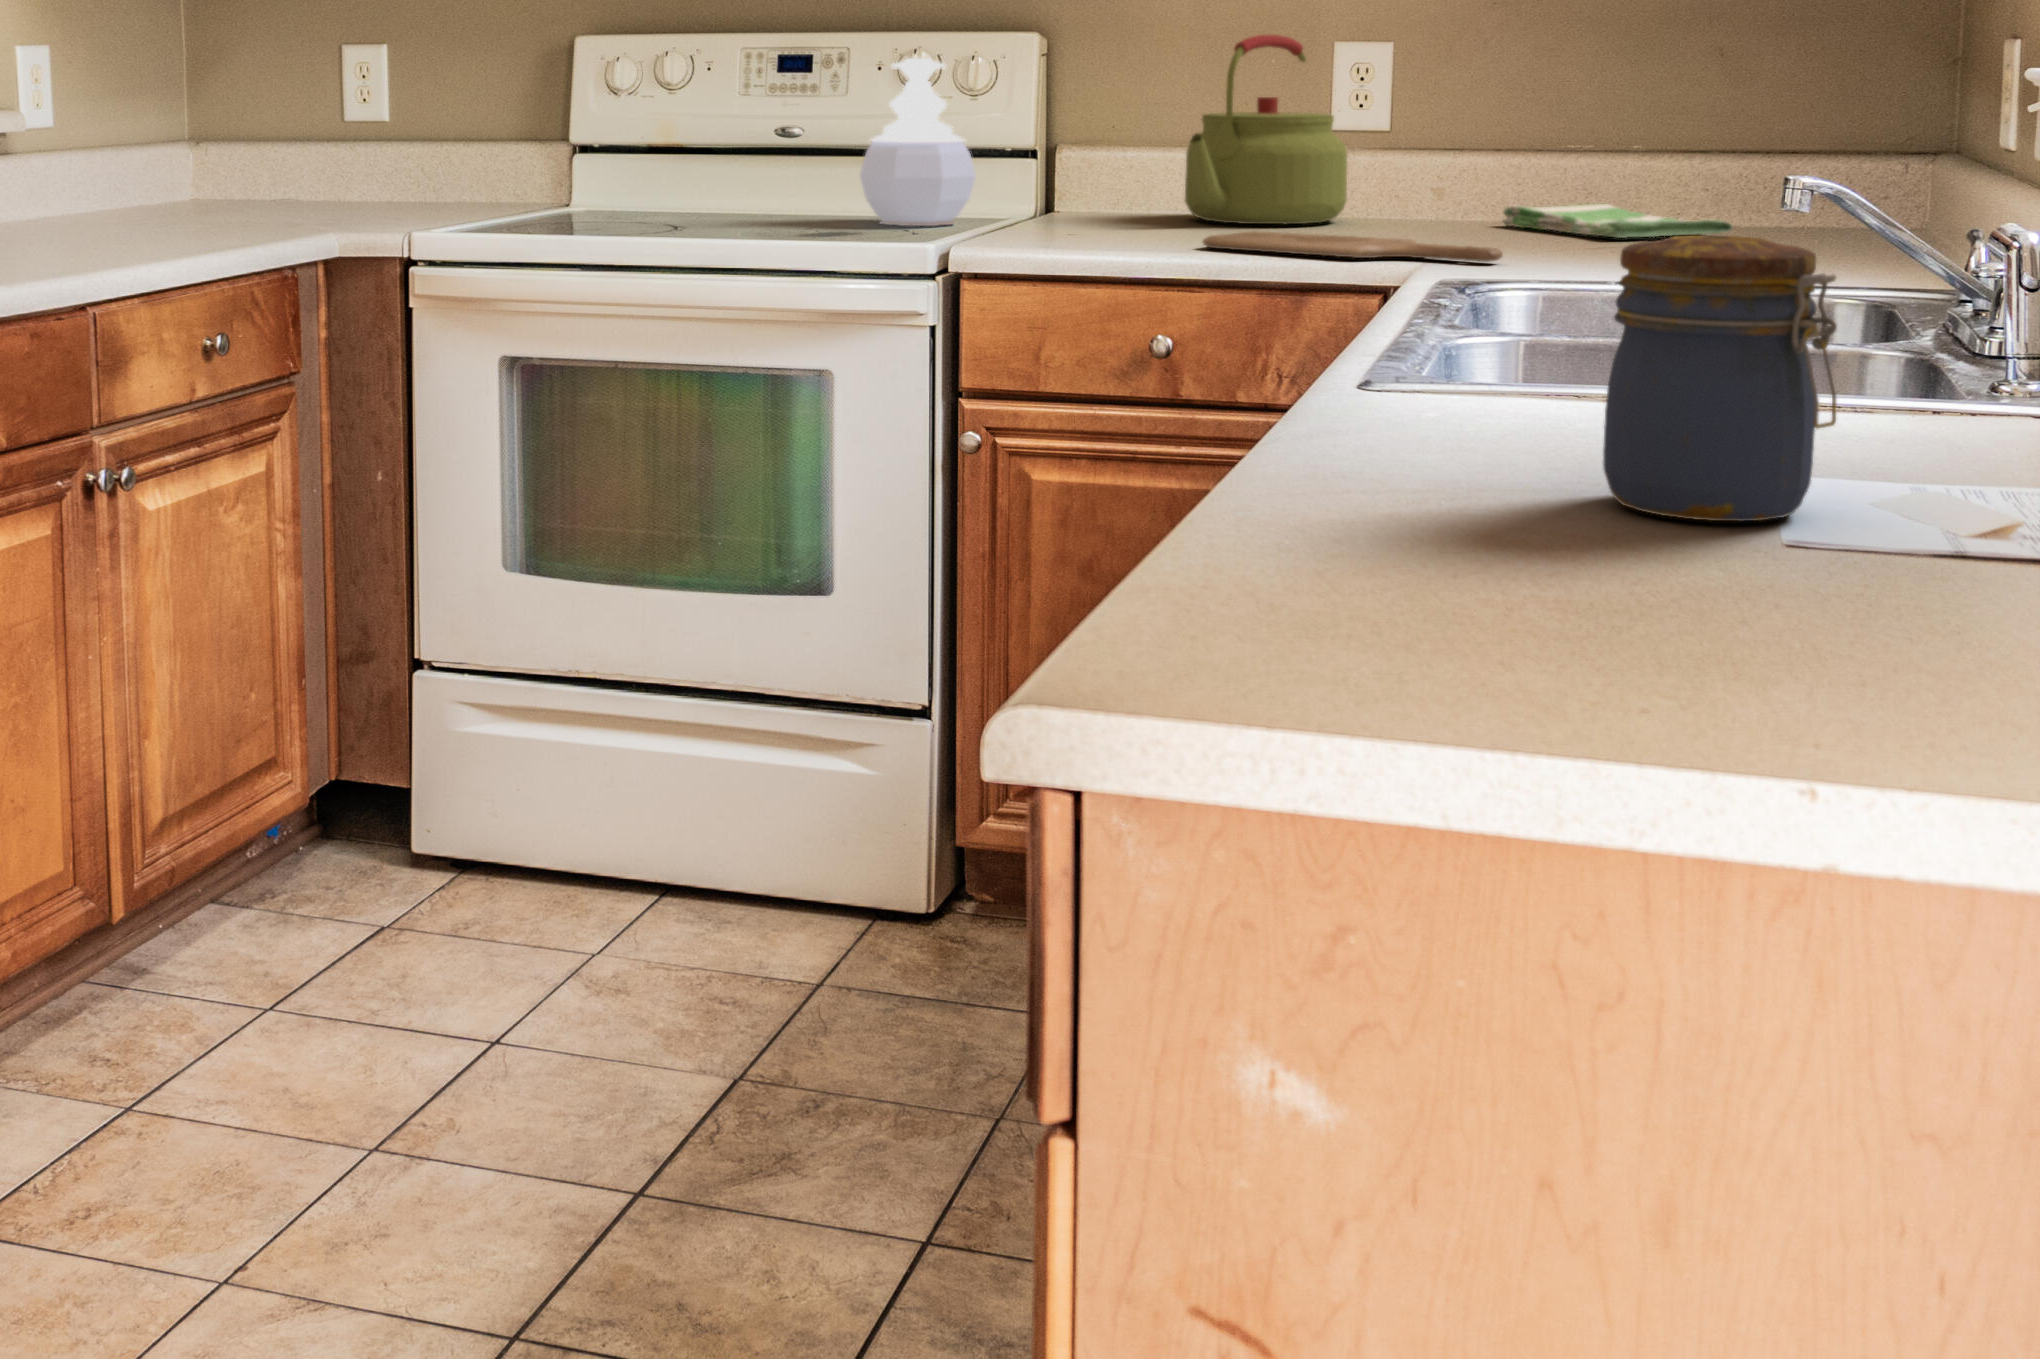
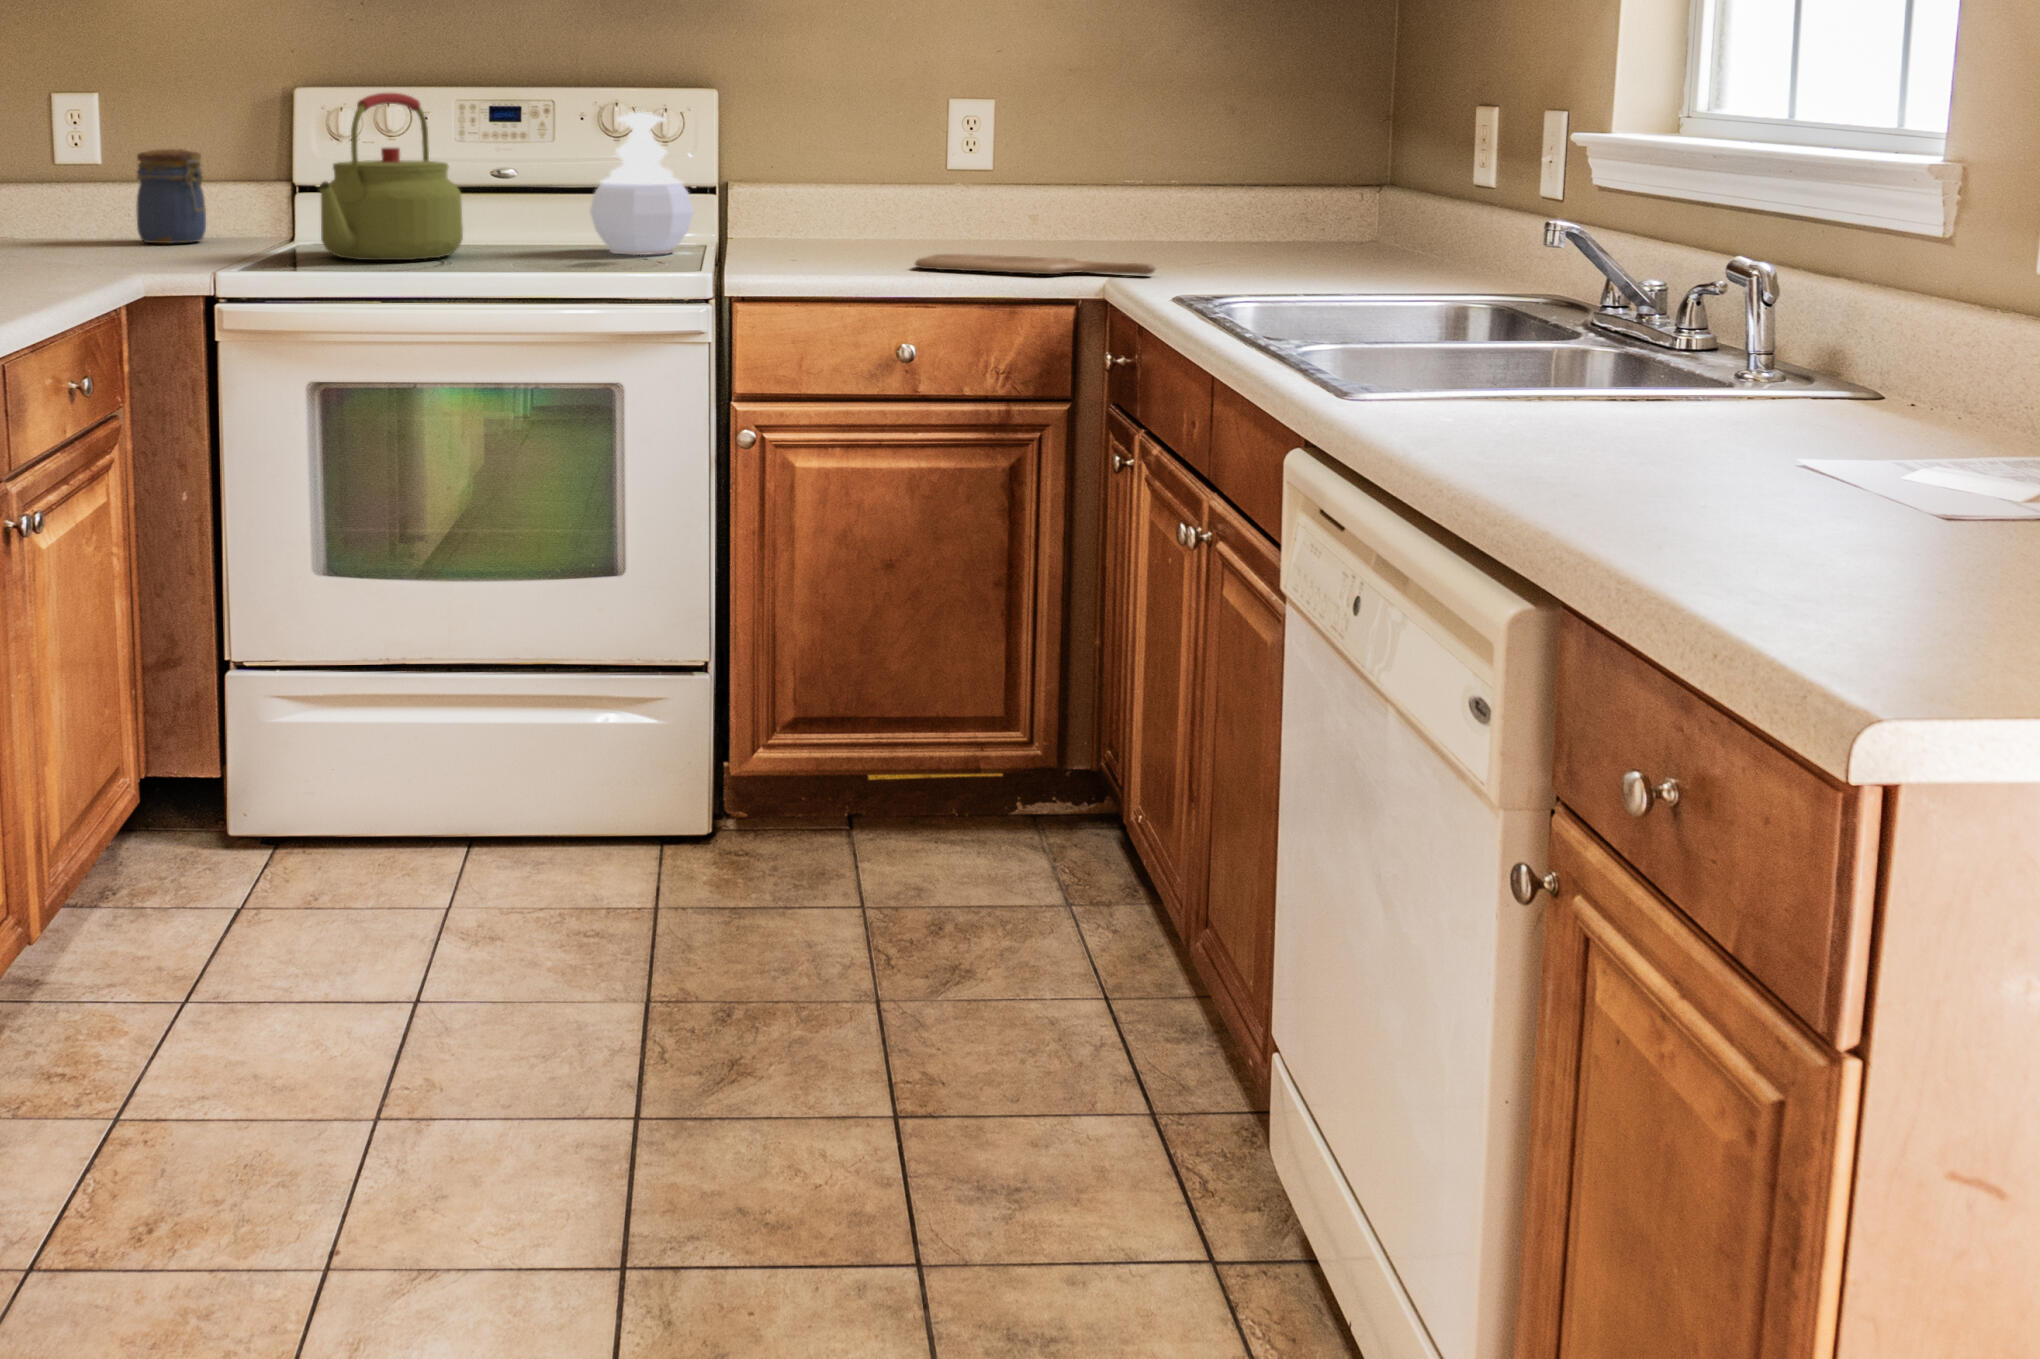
kettle: present [1185,35,1347,224] -> present [319,93,463,260]
dish towel: present [1502,204,1733,238] -> none [1081,224,1254,251]
jar: present [1603,235,1837,521] -> present [136,149,206,243]

